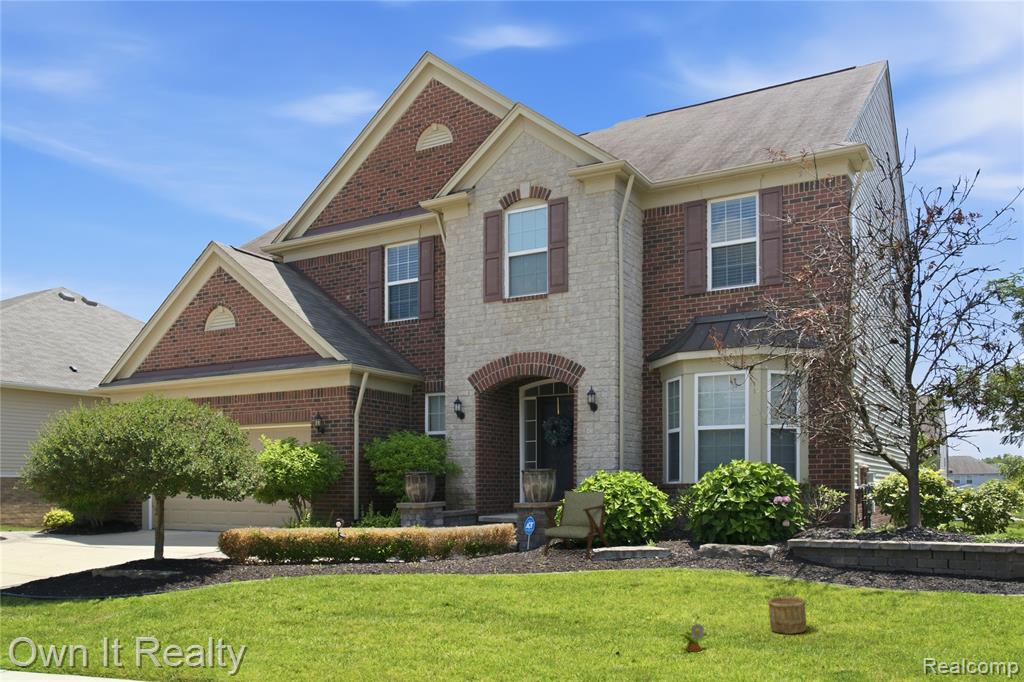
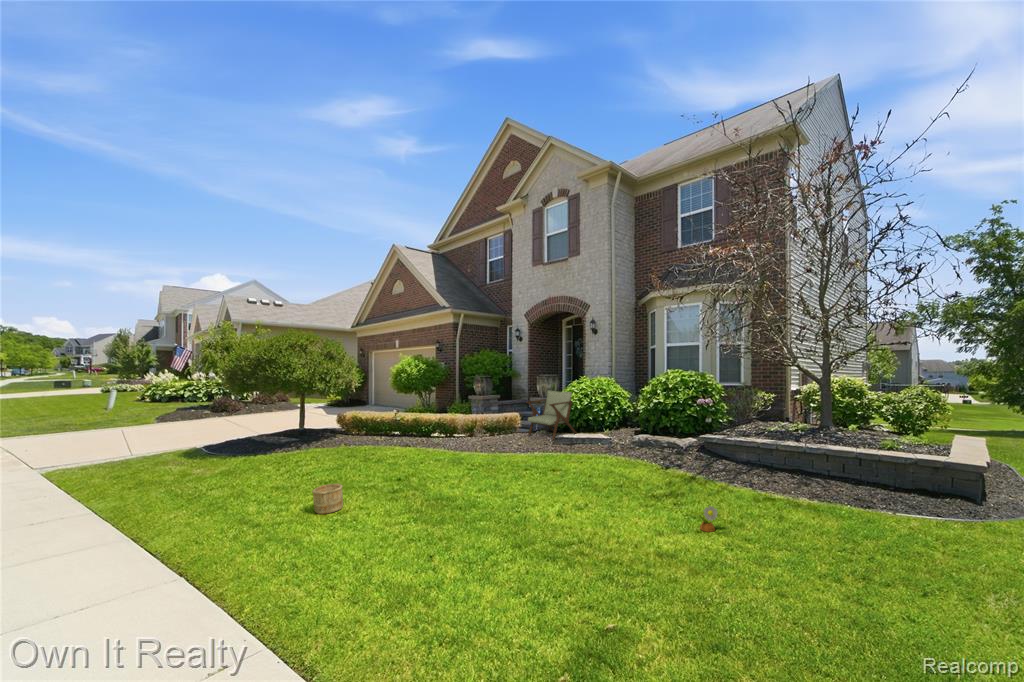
wooden bucket: present [767,596,806,634] -> present [312,484,343,514]
decorative plant: present [680,623,707,652] -> present [694,506,721,532]

